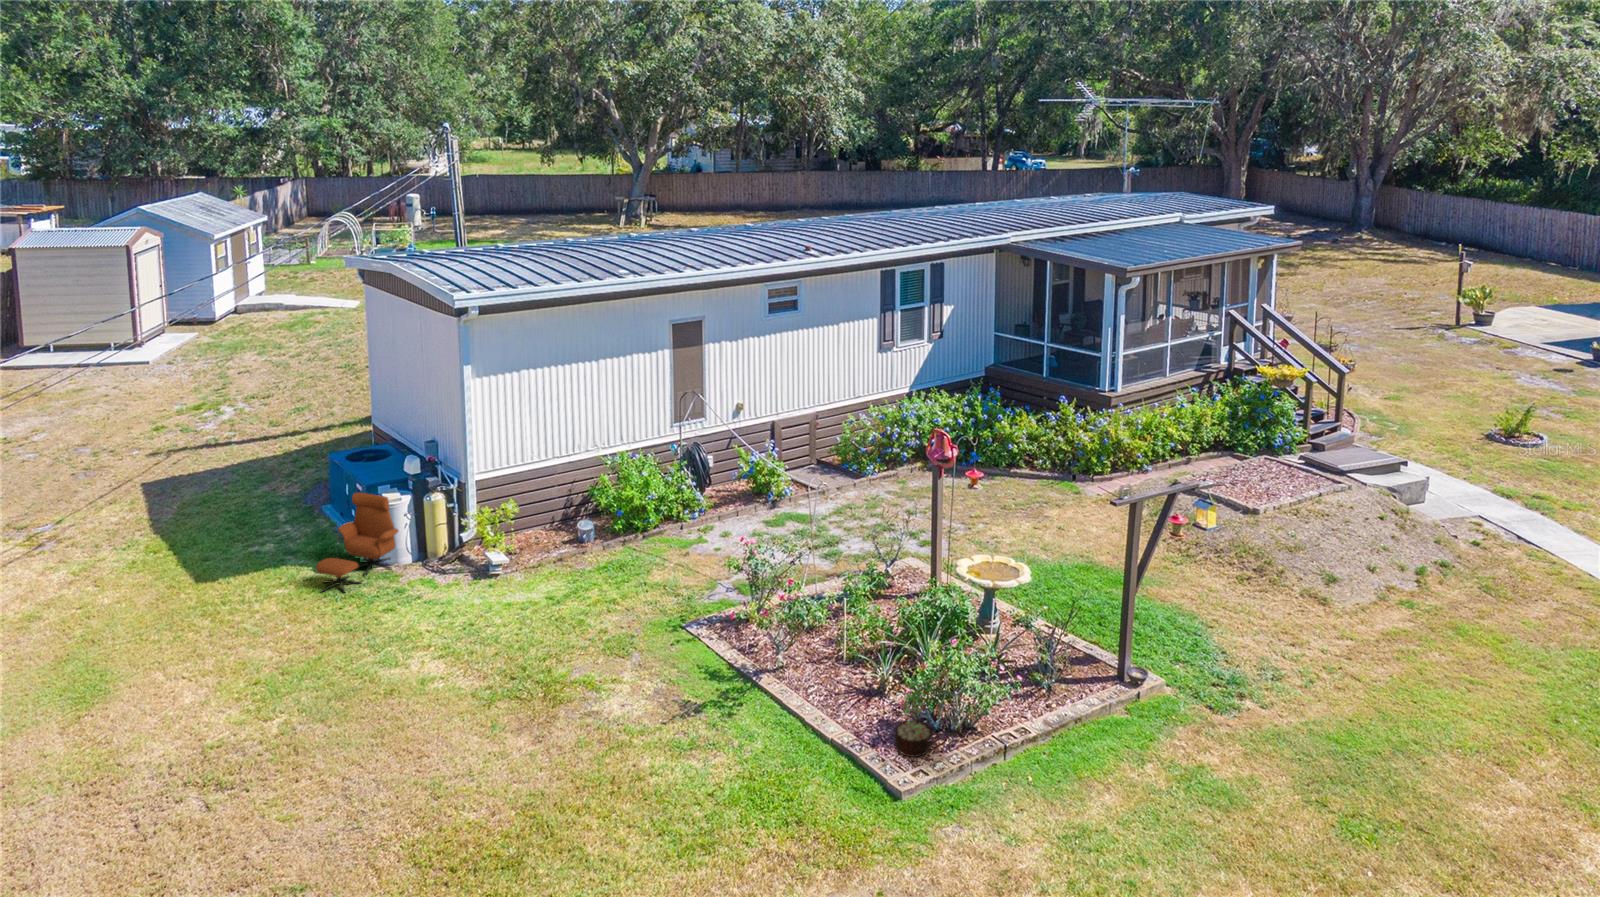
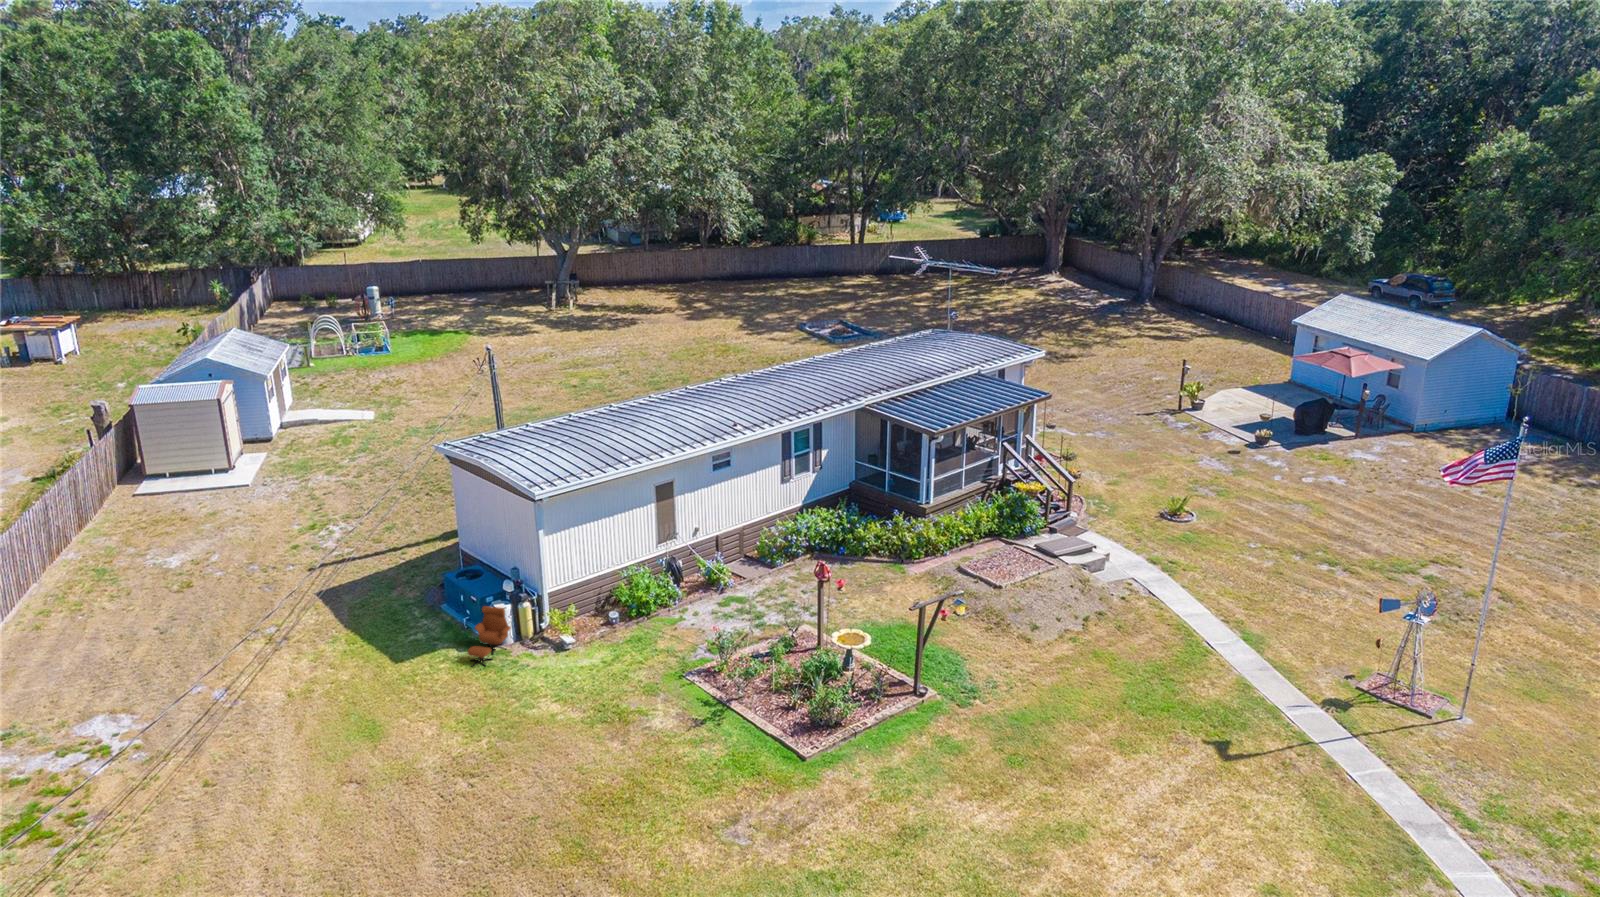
decorative plant: present [894,683,932,757] -> none [801,704,820,741]

